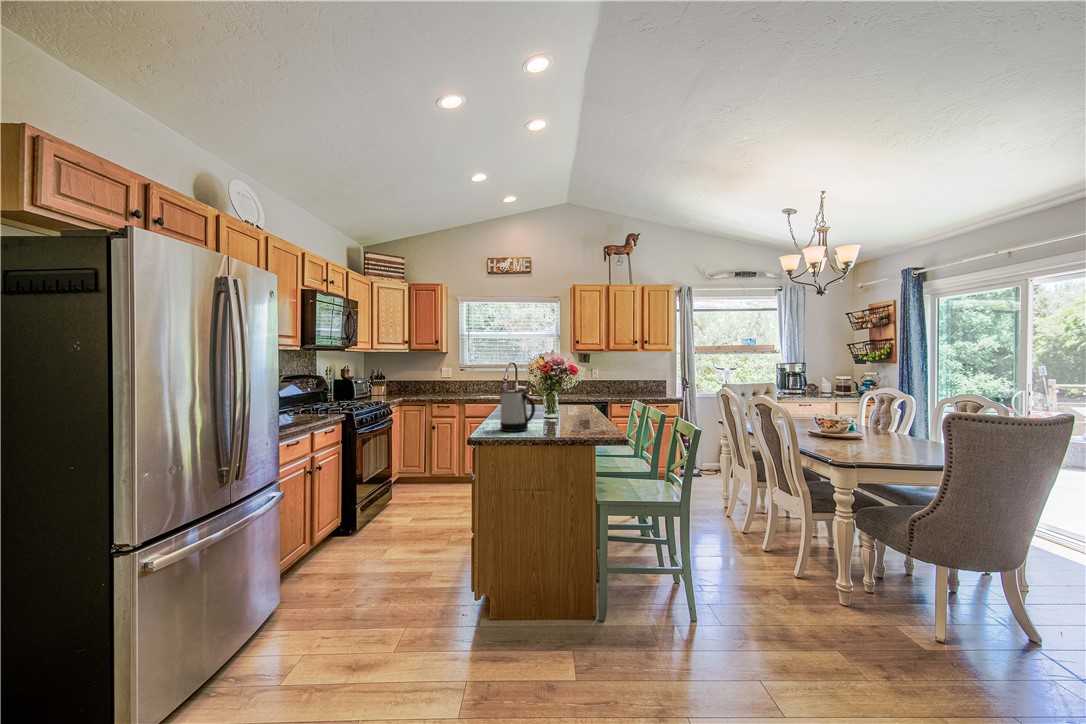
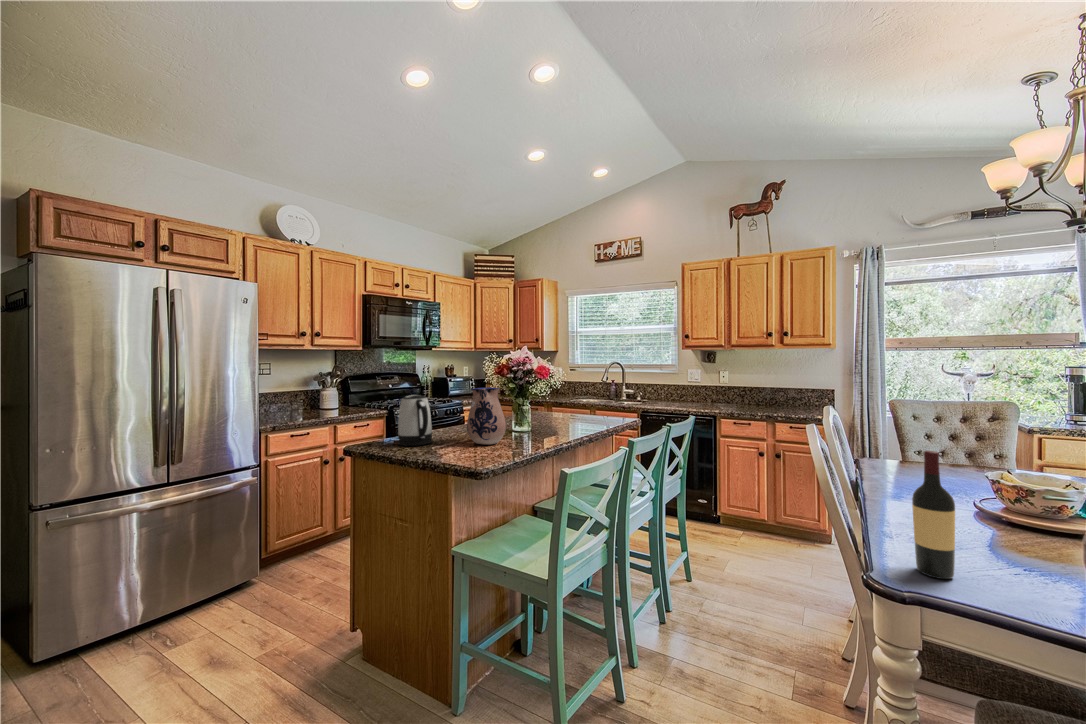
ceramic pitcher: none [549,382,580,426] -> present [467,387,506,445]
wine bottle: none [833,401,850,456] -> present [912,451,955,579]

